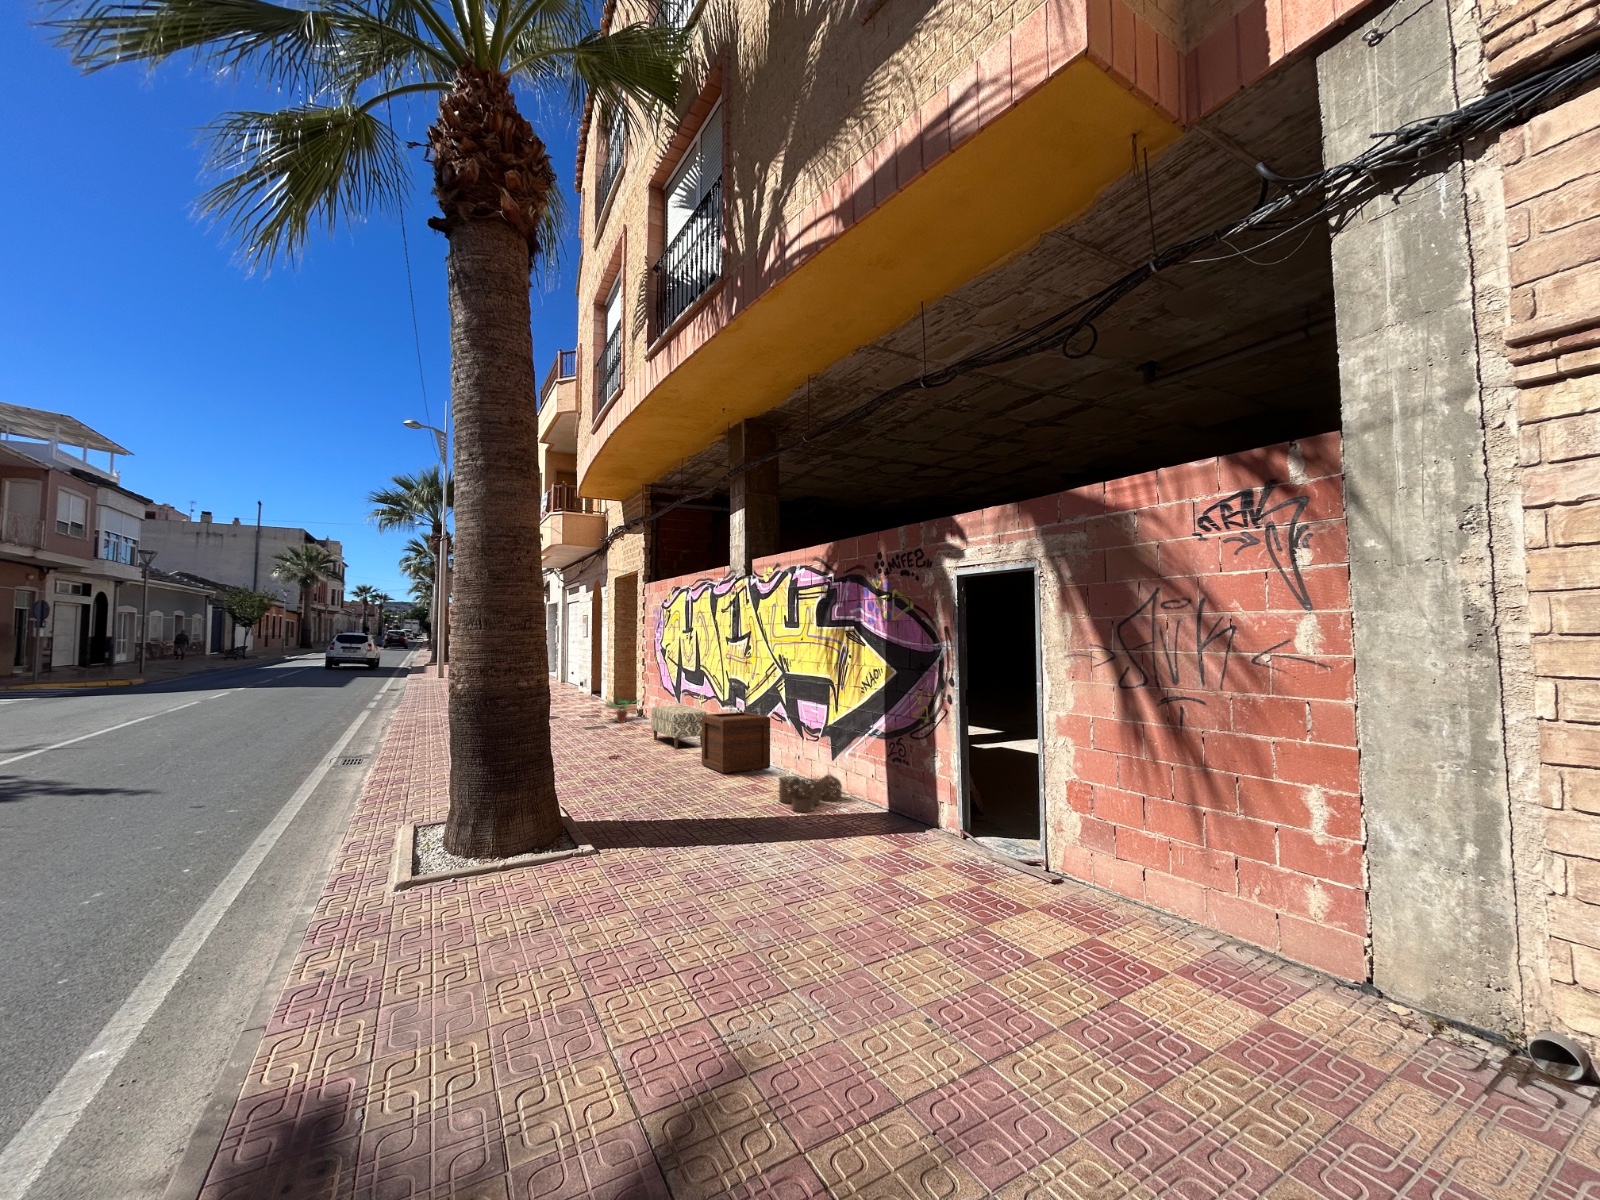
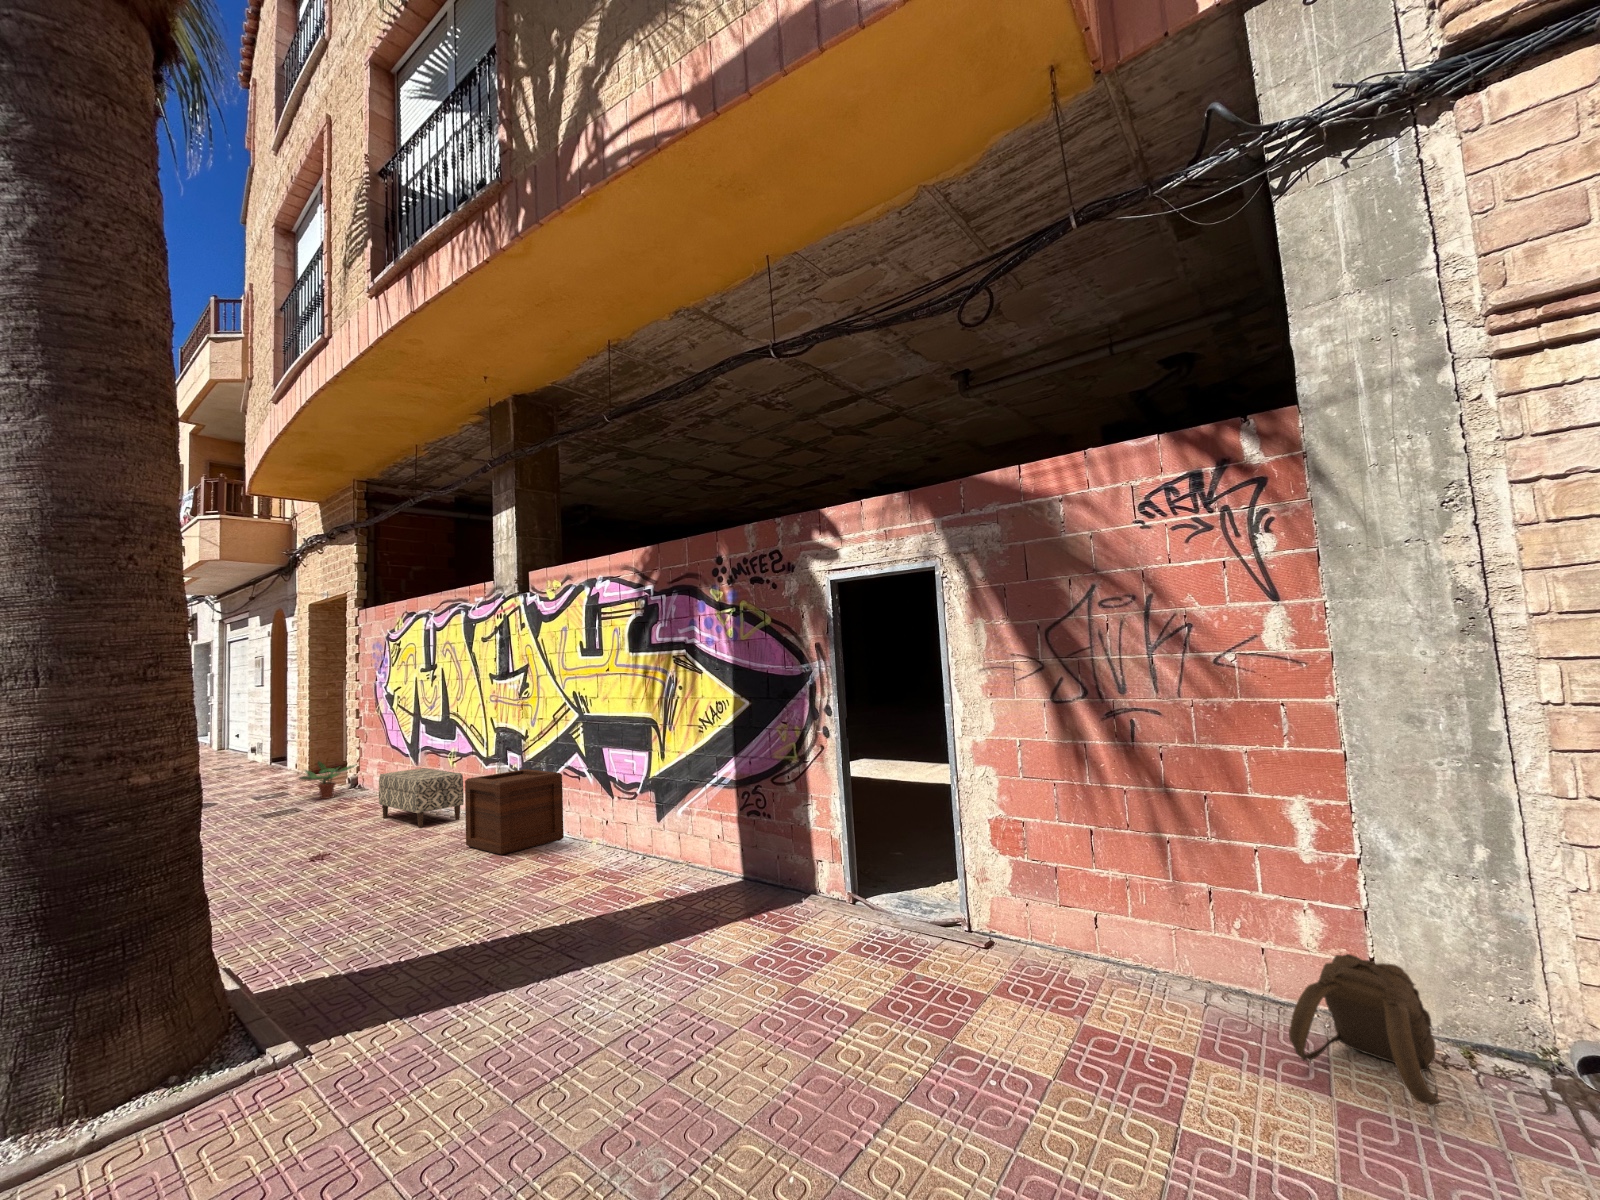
woven basket: present [779,774,842,812] -> none [593,838,675,896]
backpack: none [1246,922,1406,1054] -> present [1289,954,1442,1106]

